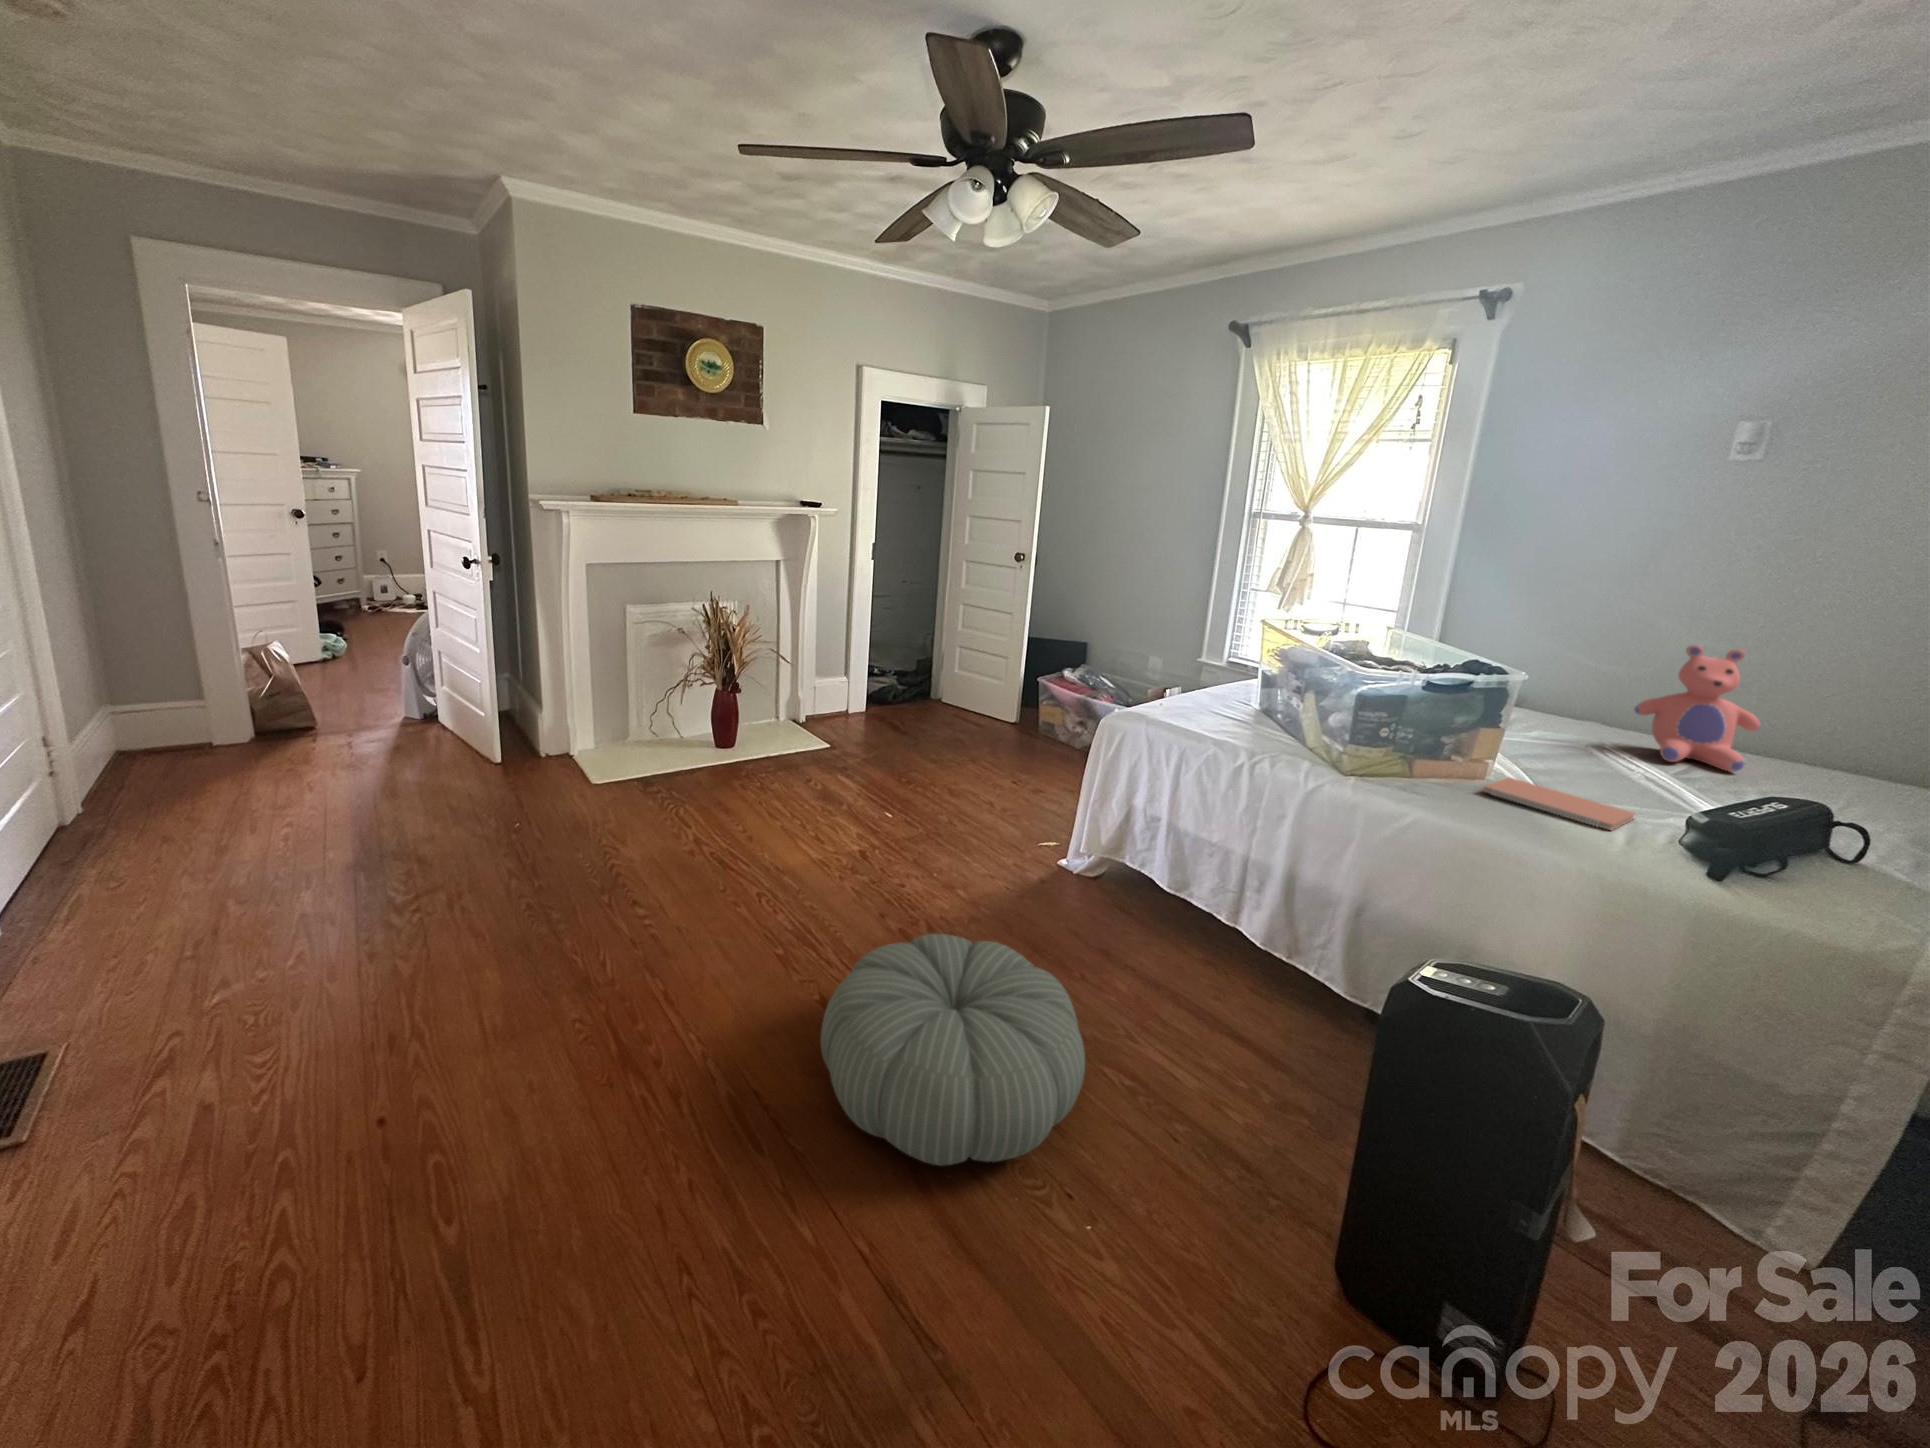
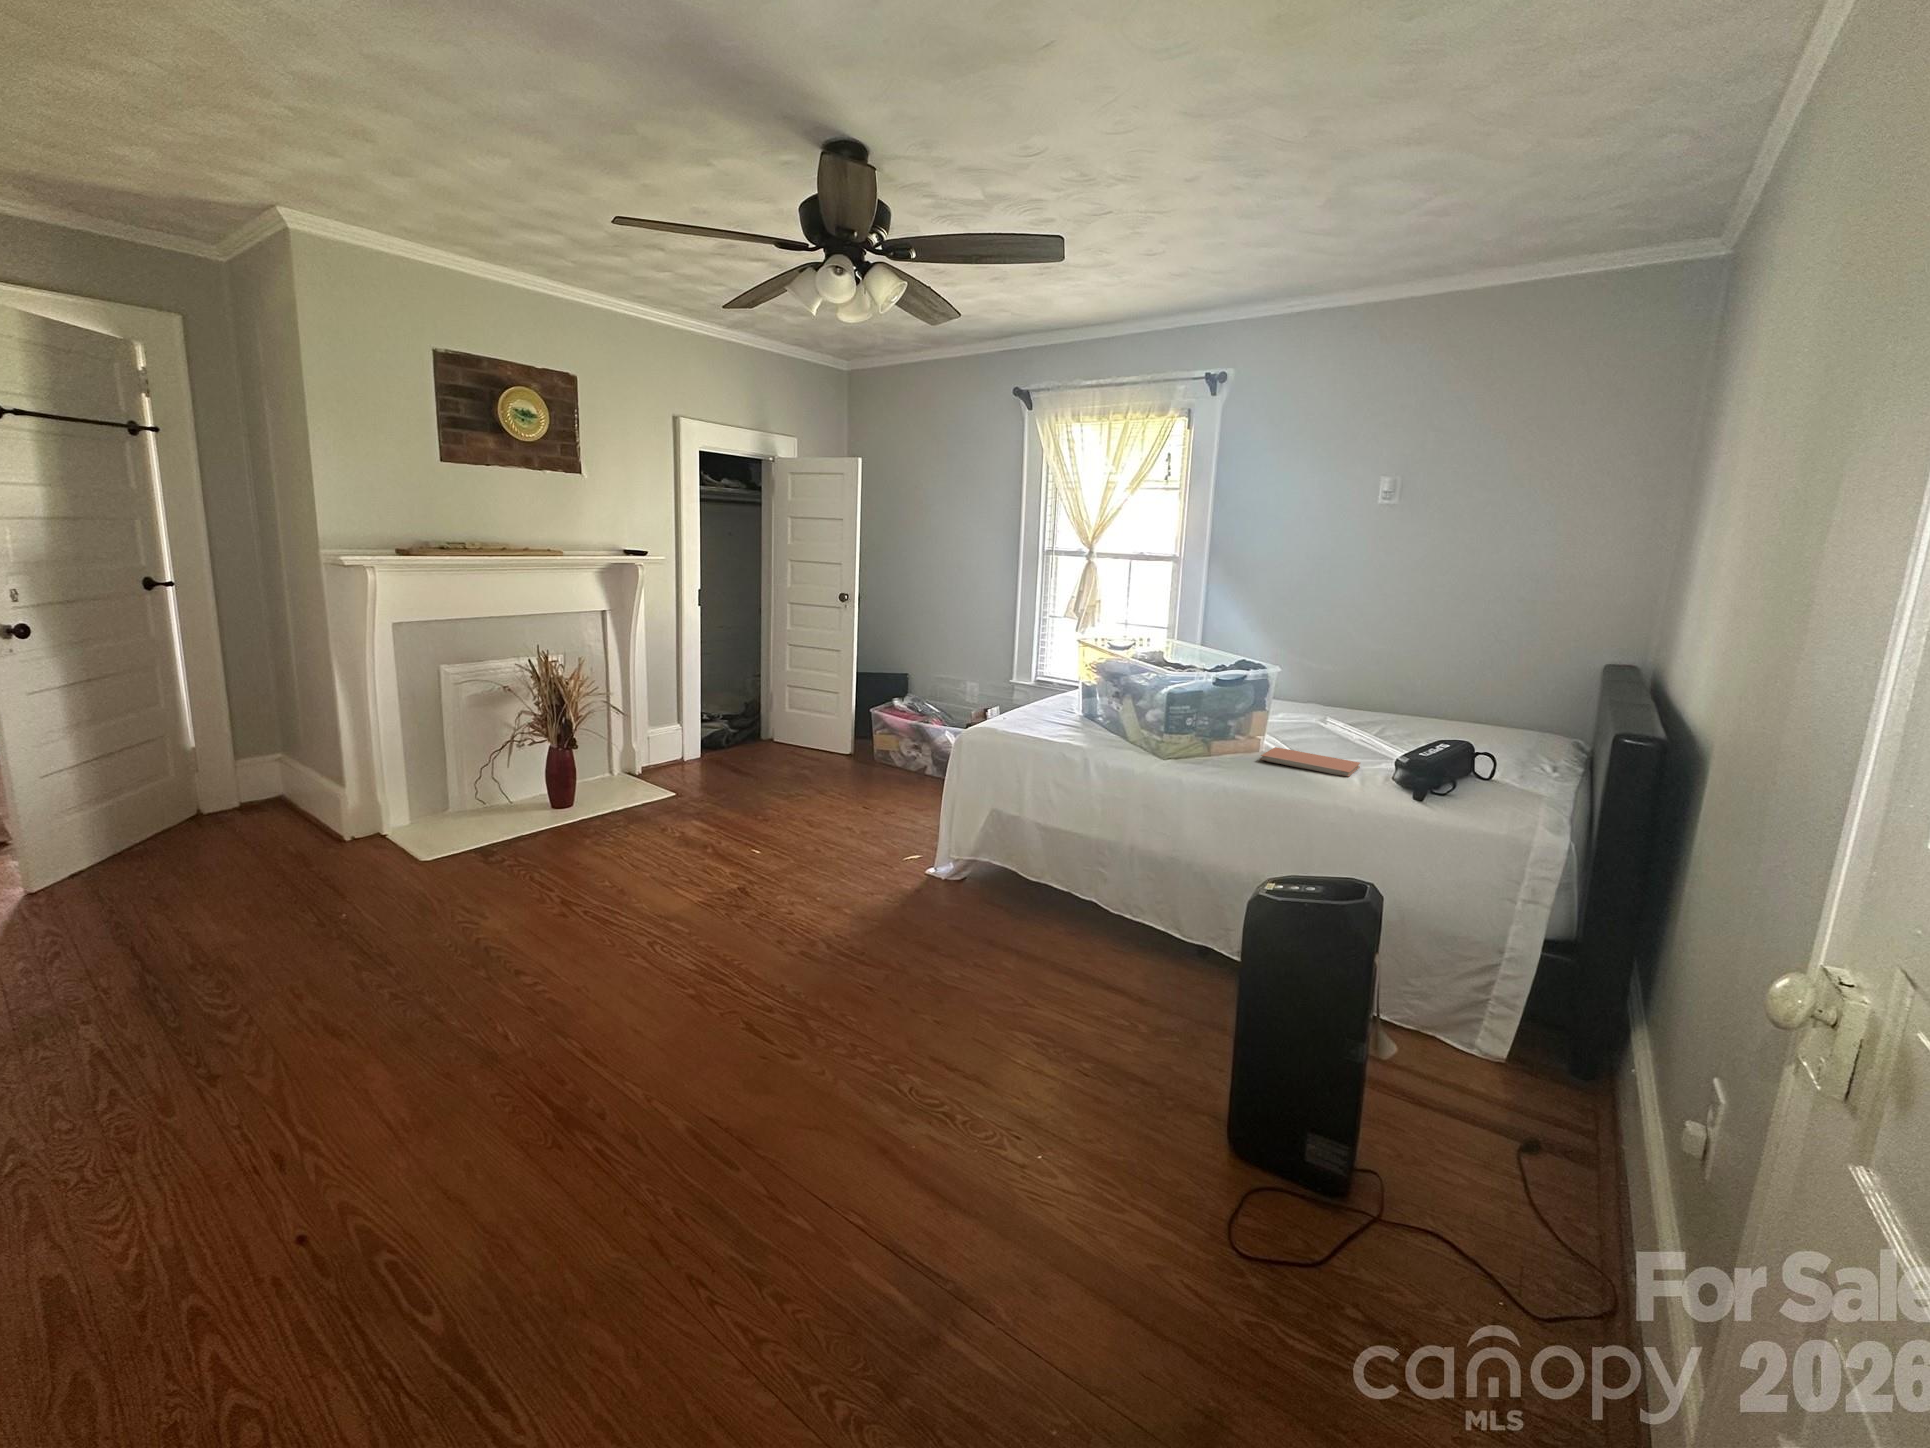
teddy bear: present [1635,645,1761,772] -> none [1341,638,1418,729]
pouf: present [821,934,1085,1166] -> none [764,941,1008,1146]

